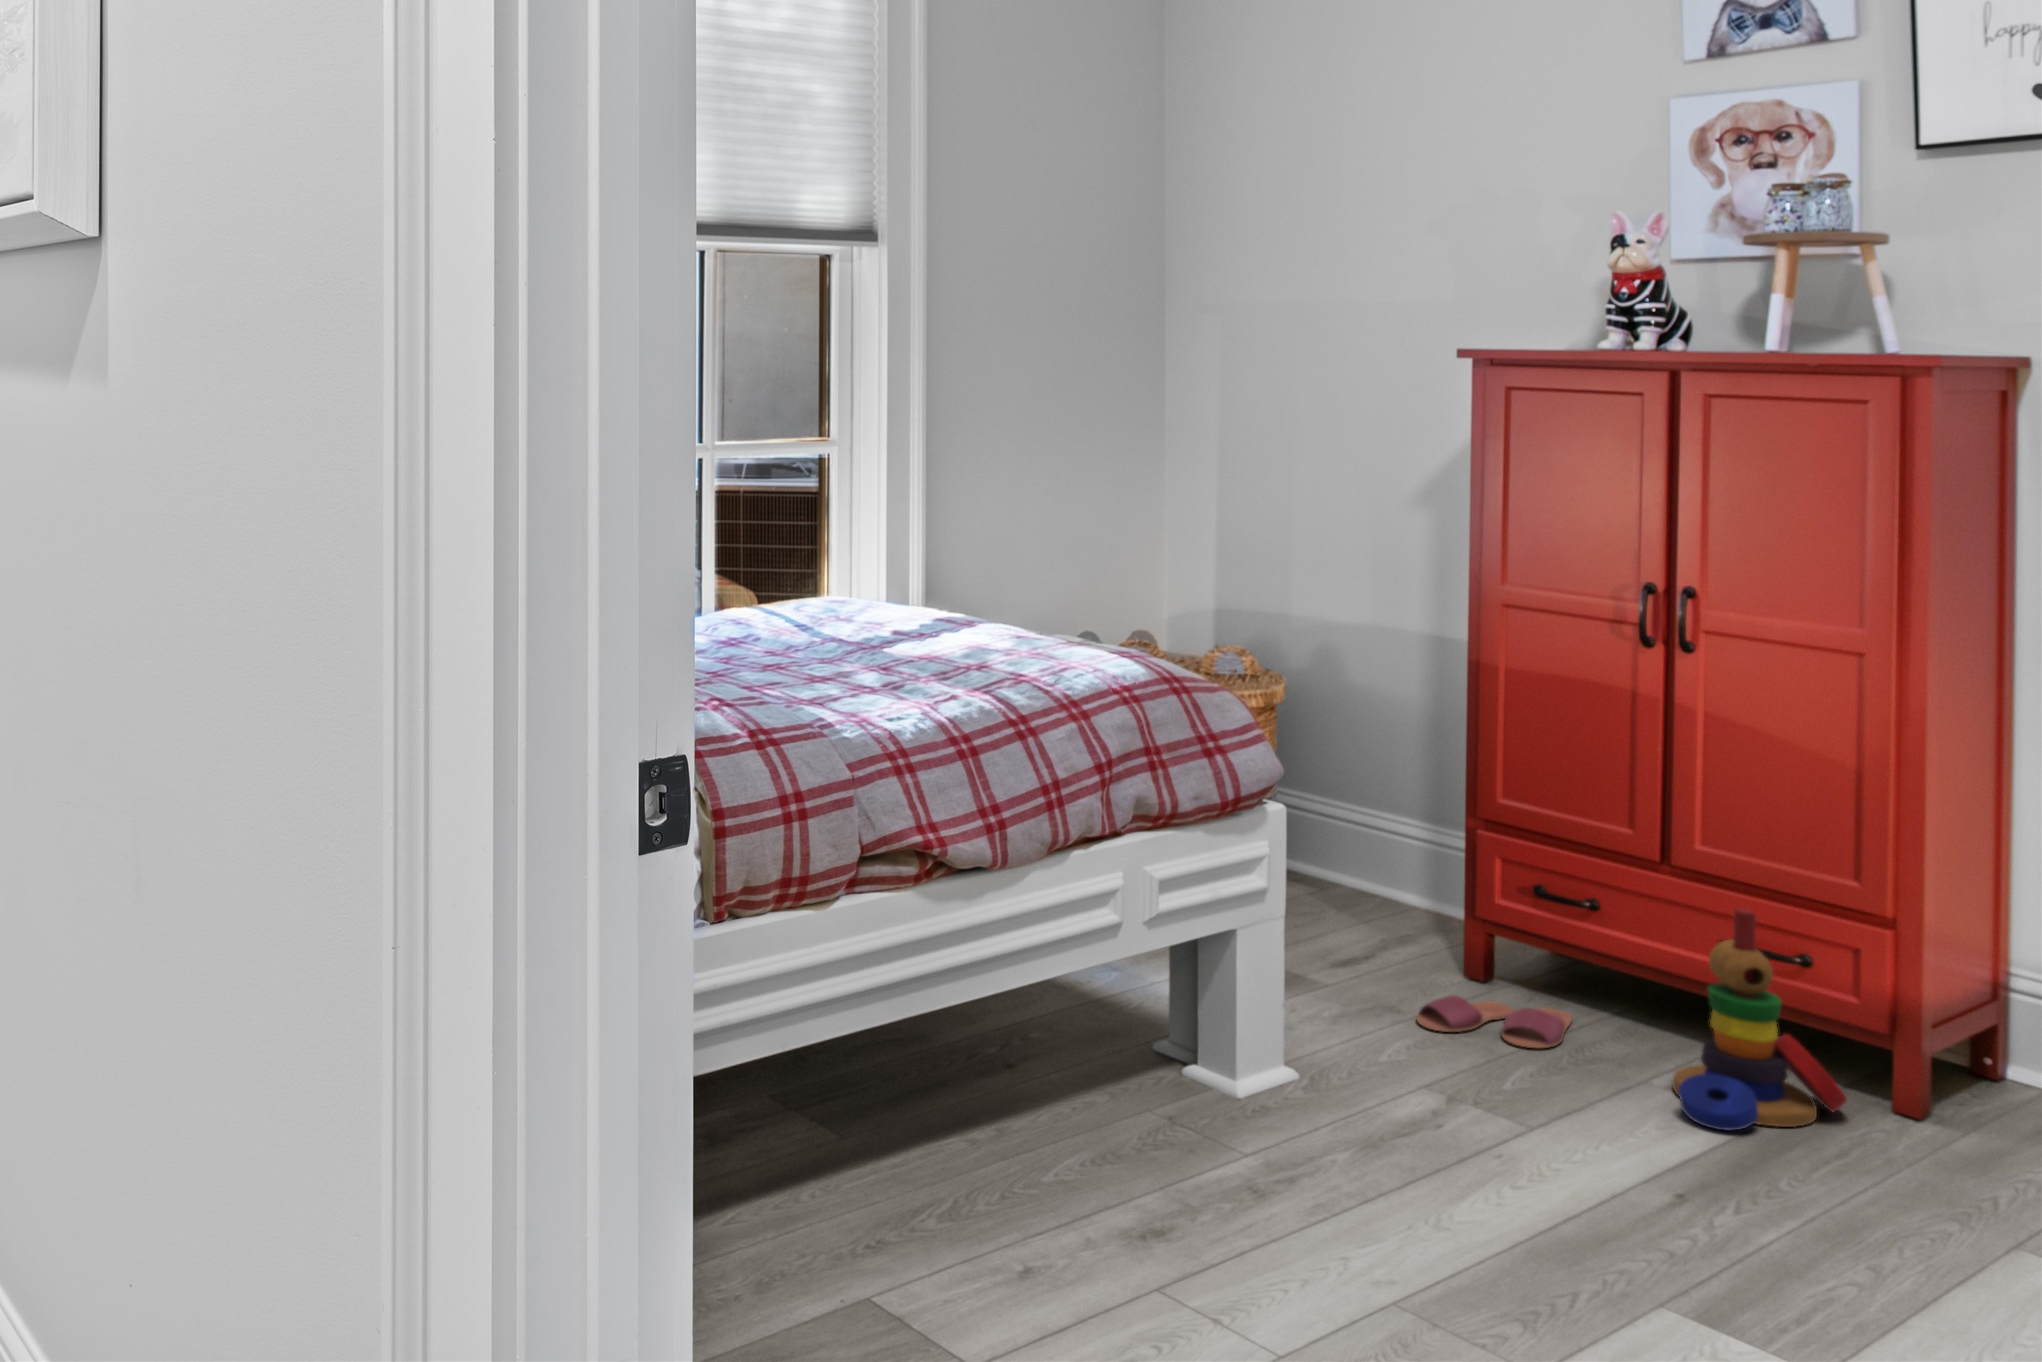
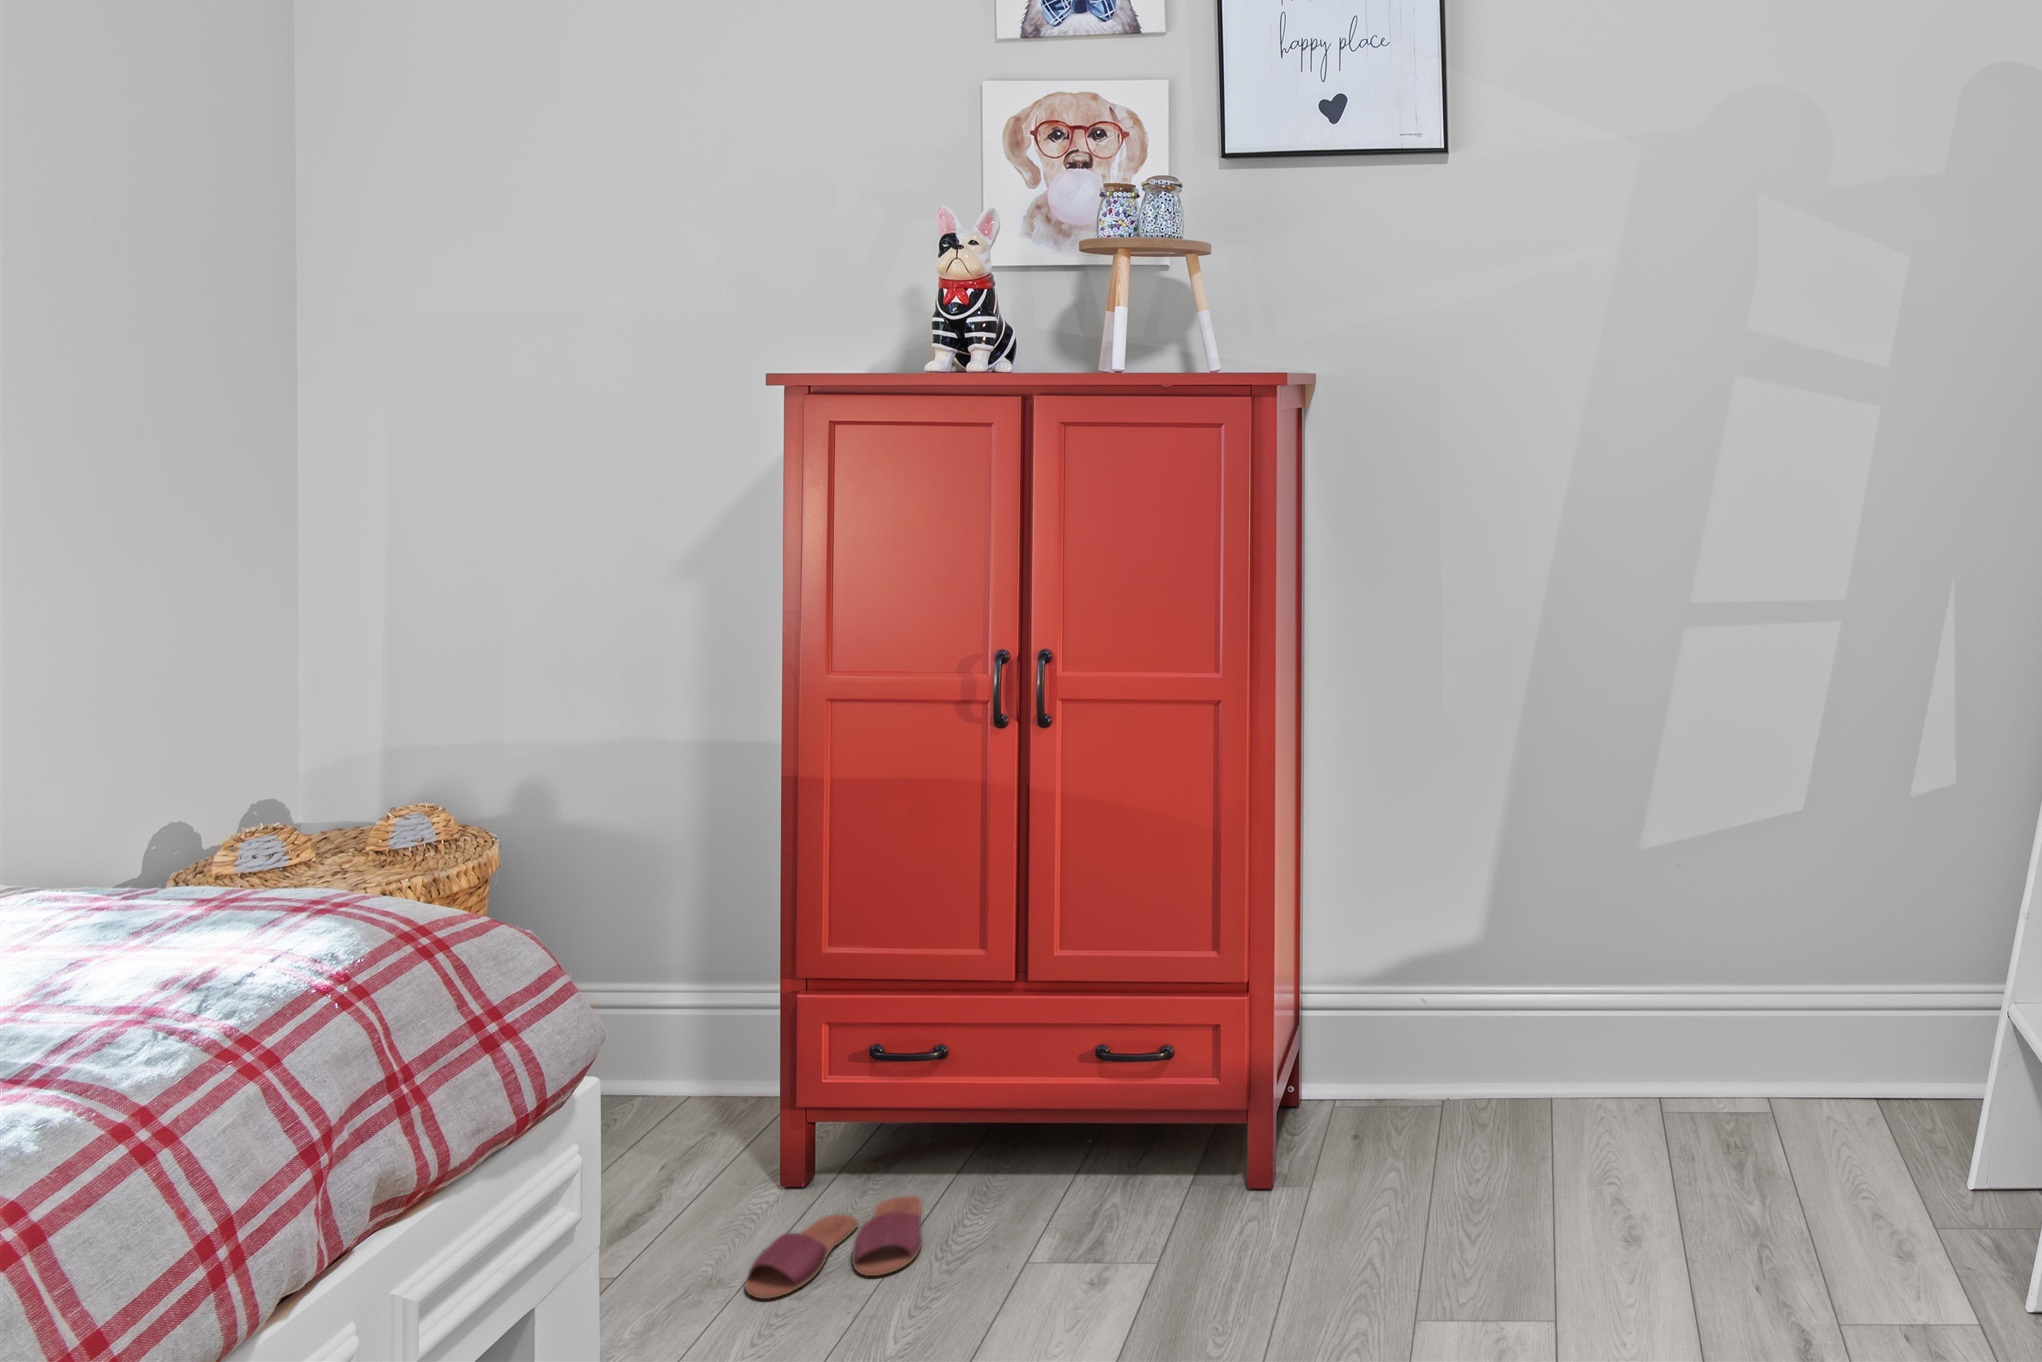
stacking toy: present [1673,908,1847,1130] -> none [1055,1018,1220,1303]

